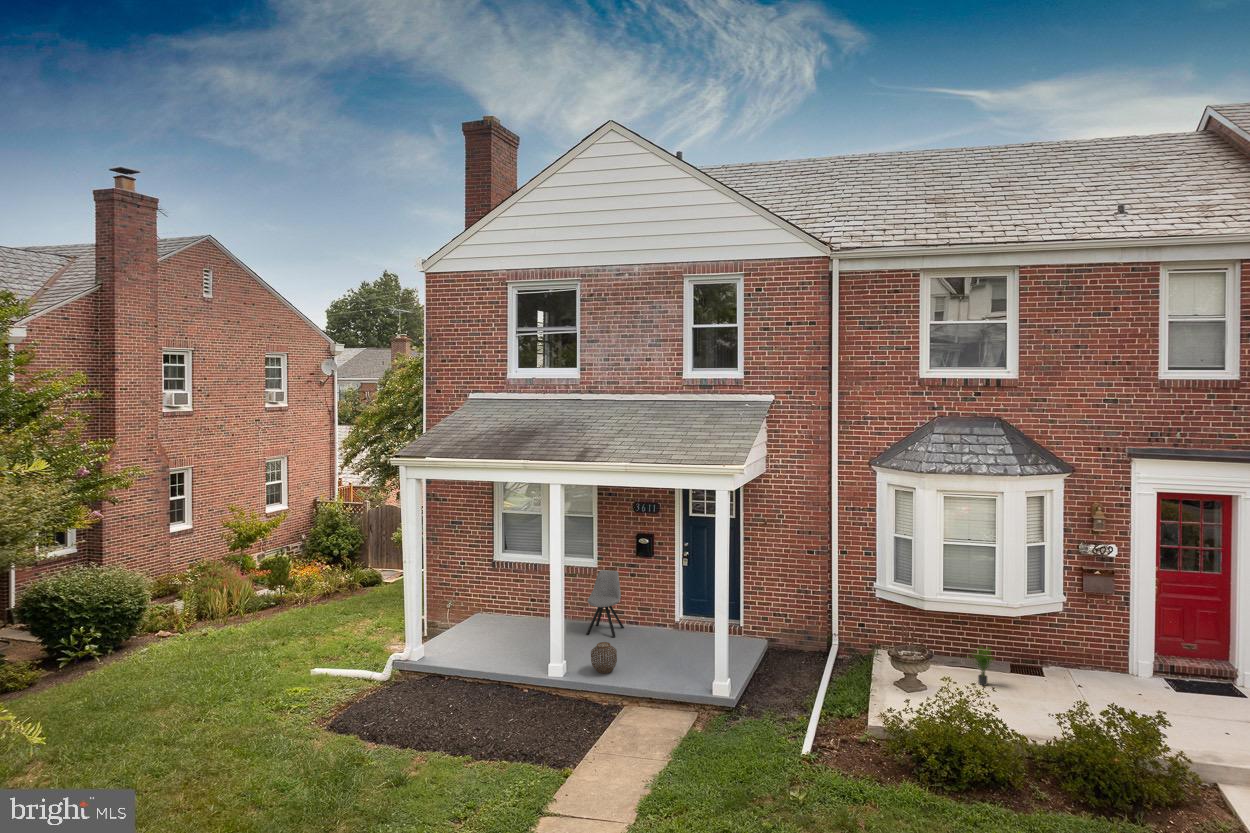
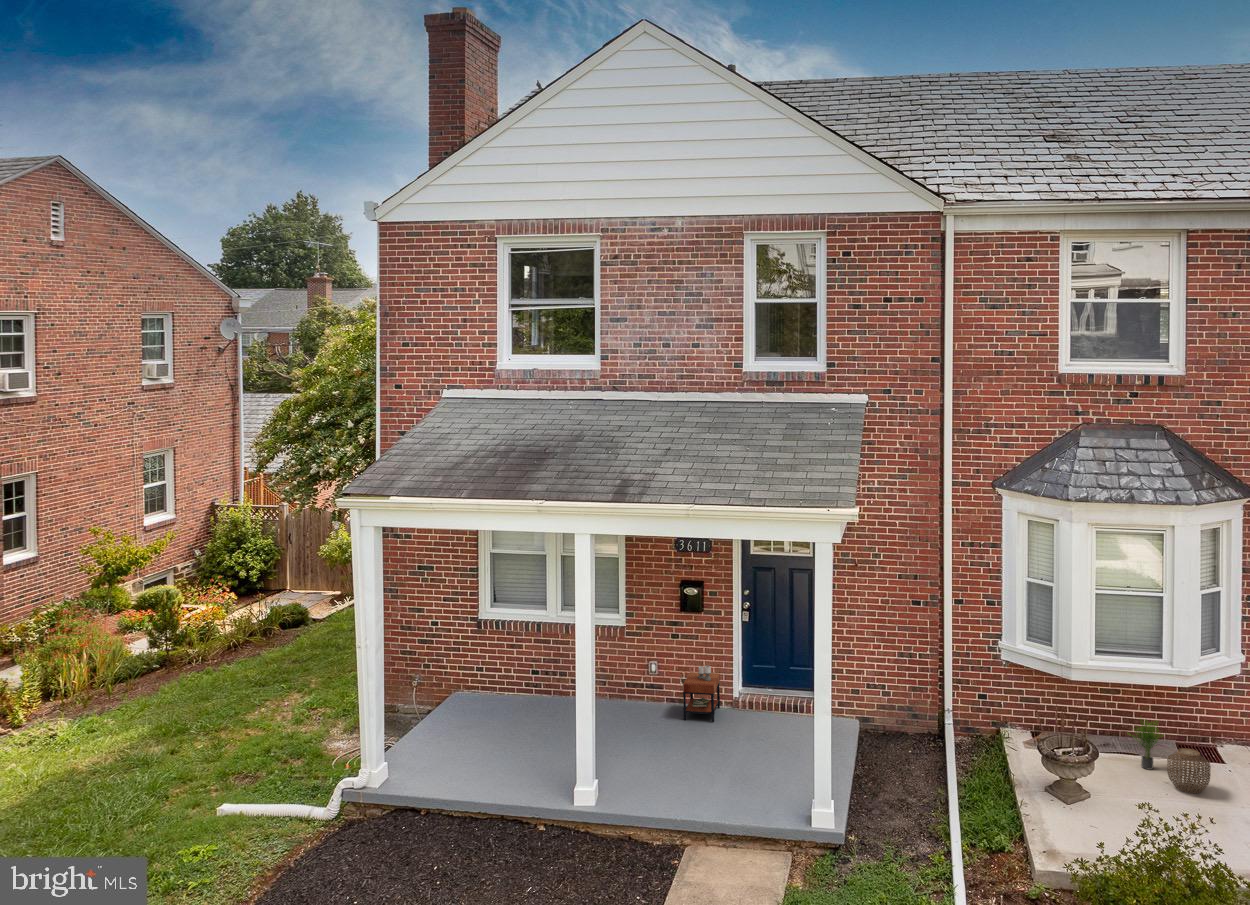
chair: present [586,570,624,637] -> none [614,631,663,720]
side table: none [636,597,666,640] -> present [683,666,720,722]
woven basket: present [591,642,617,674] -> present [1167,748,1211,793]

